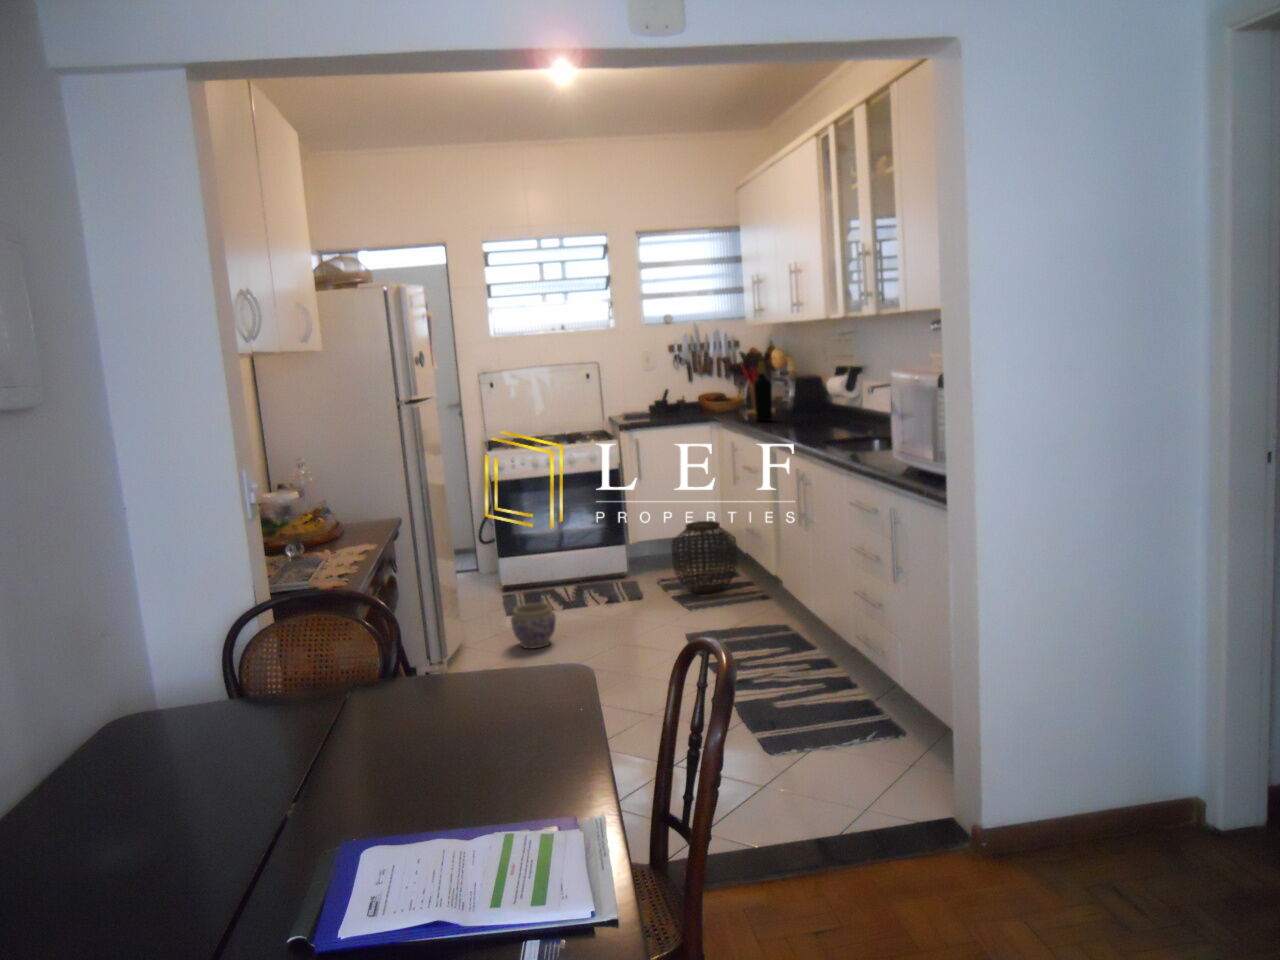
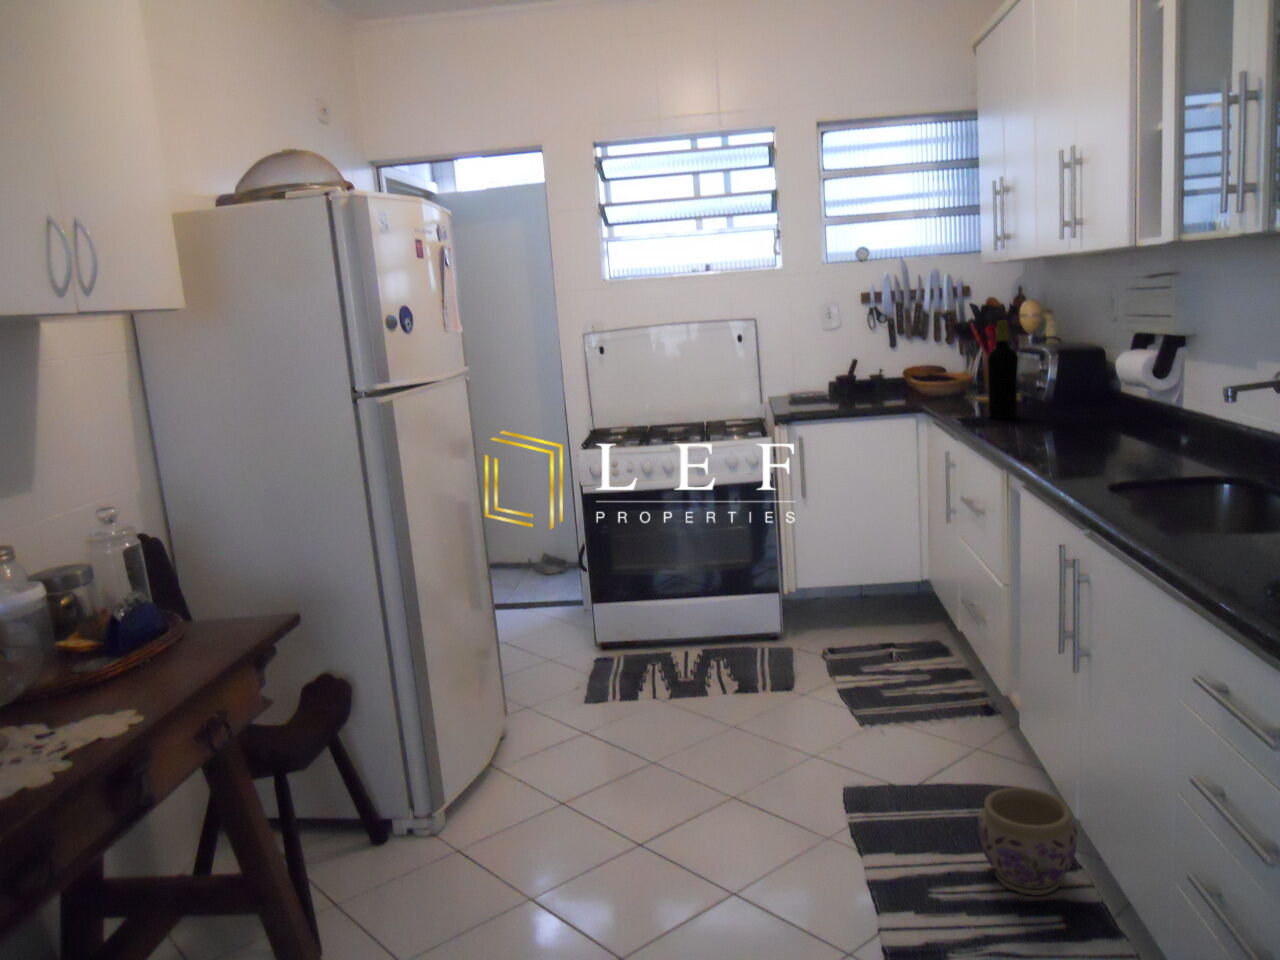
woven basket: present [672,521,737,594] -> none [843,567,947,682]
planter: present [511,603,556,649] -> present [978,787,1078,896]

